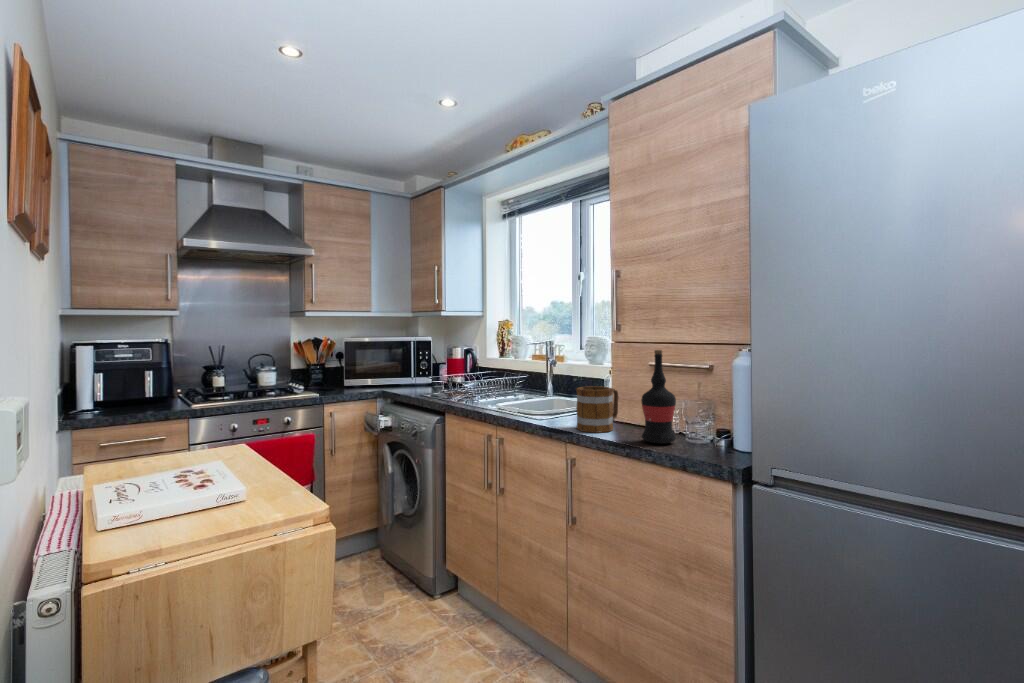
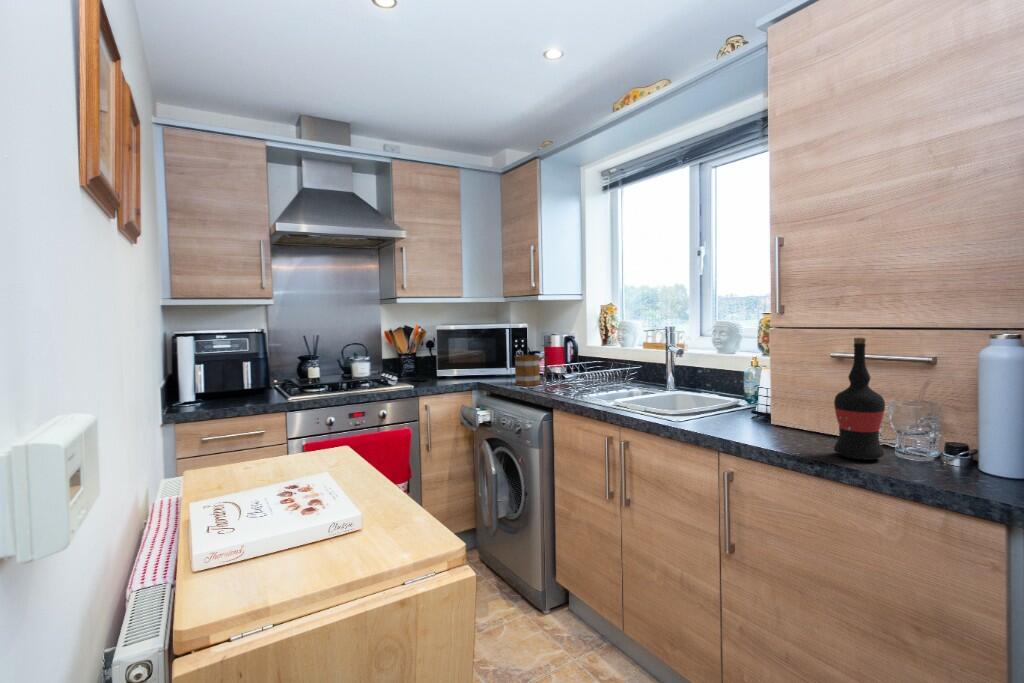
mug: present [576,386,618,433] -> present [515,355,547,386]

